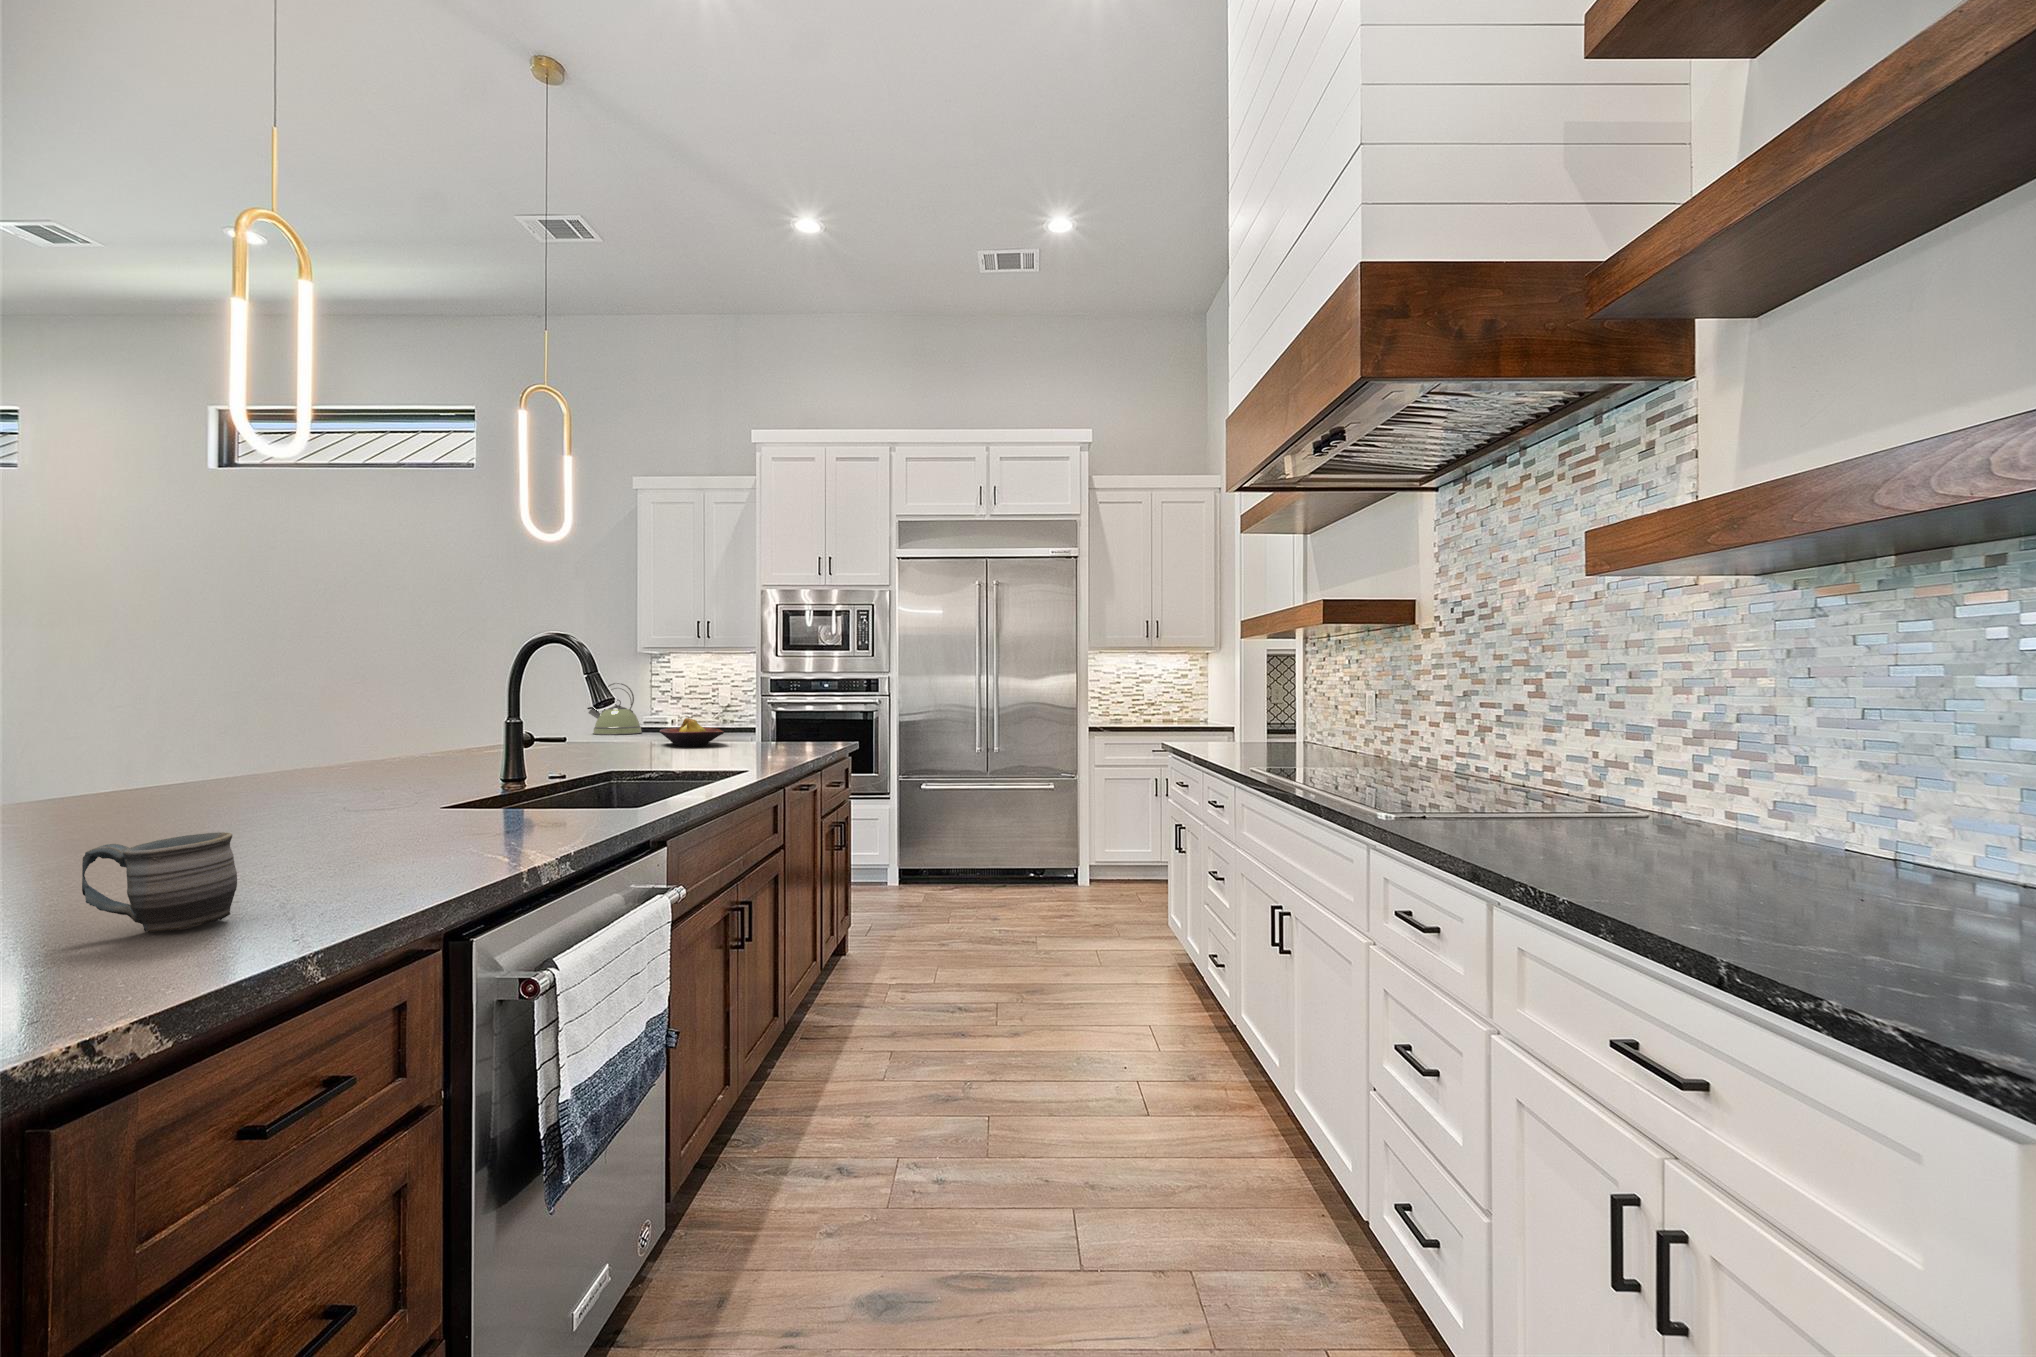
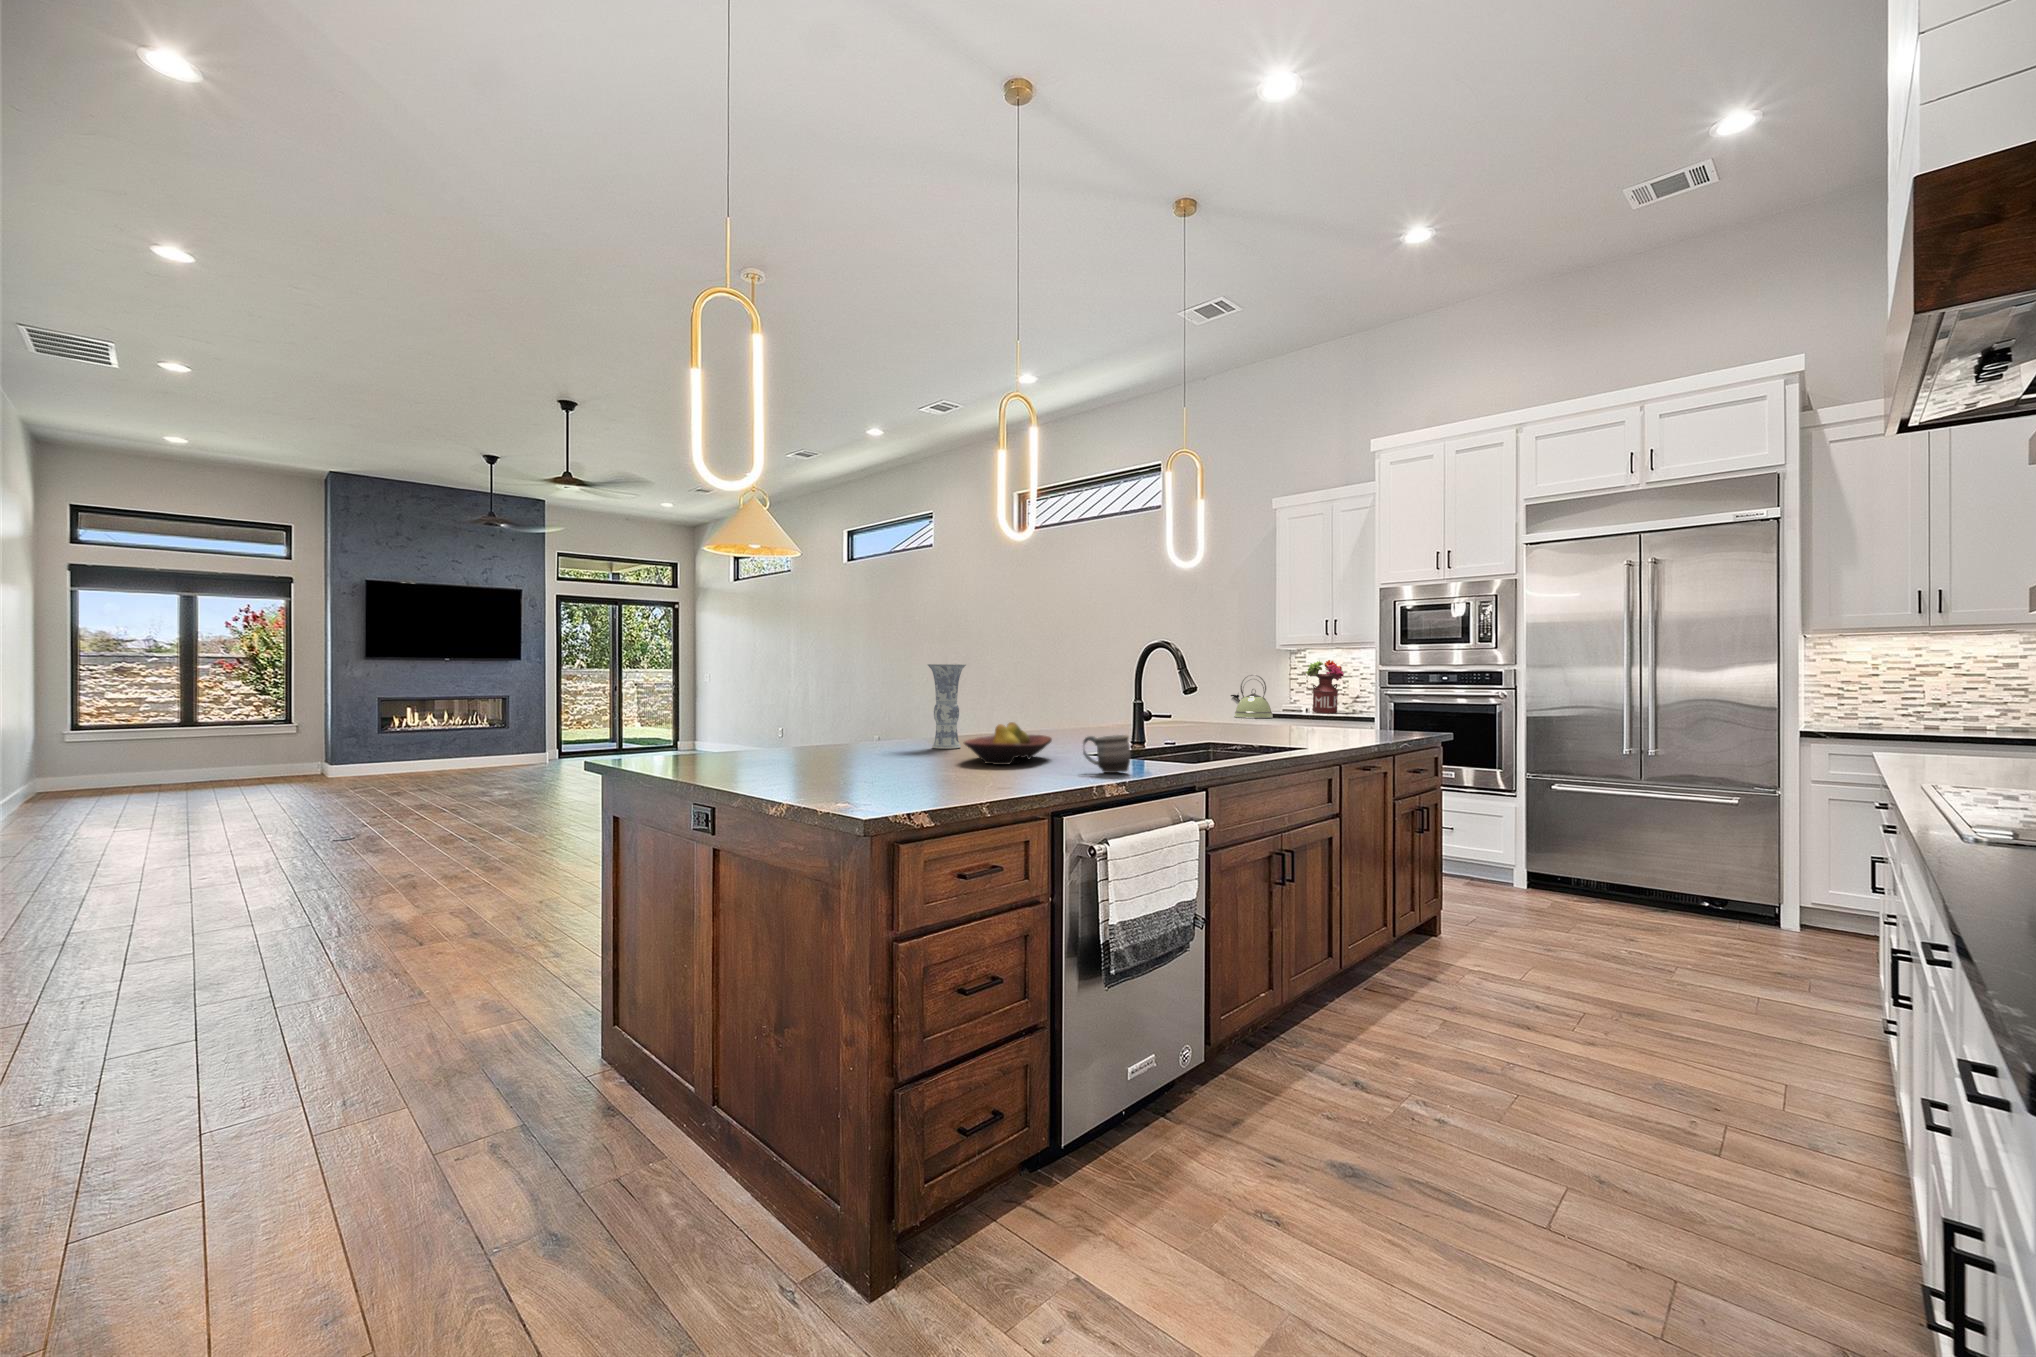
flower arrangement: none [670,666,714,724] -> present [1306,660,1344,713]
vase: none [72,670,176,827] -> present [927,664,966,749]
fruit bowl: present [659,718,724,747] -> present [964,722,1052,765]
mug: present [82,832,237,932] -> present [1083,735,1131,773]

